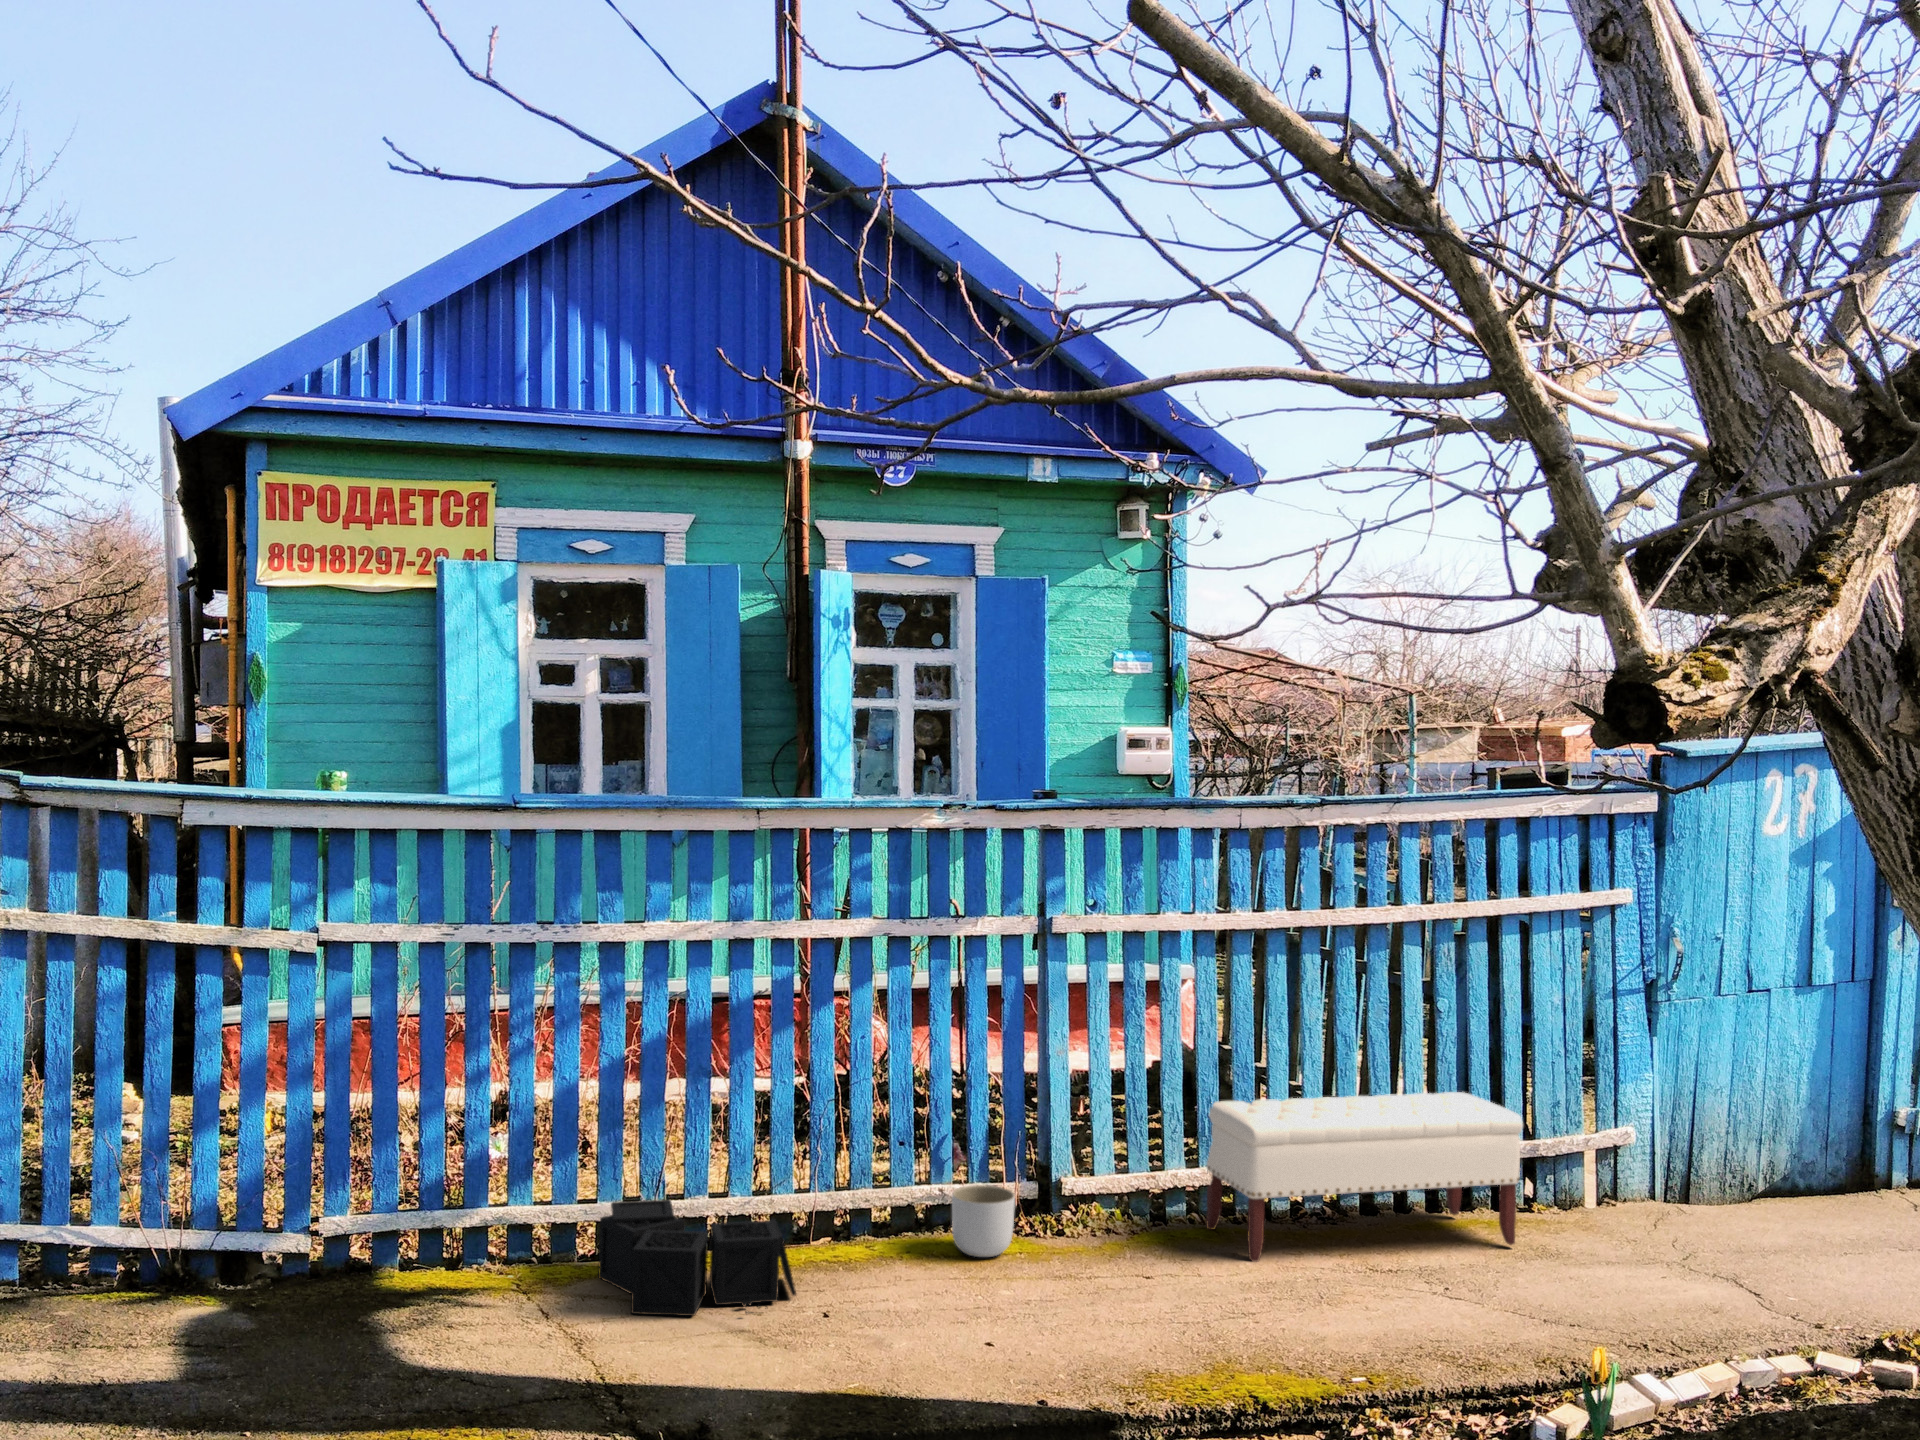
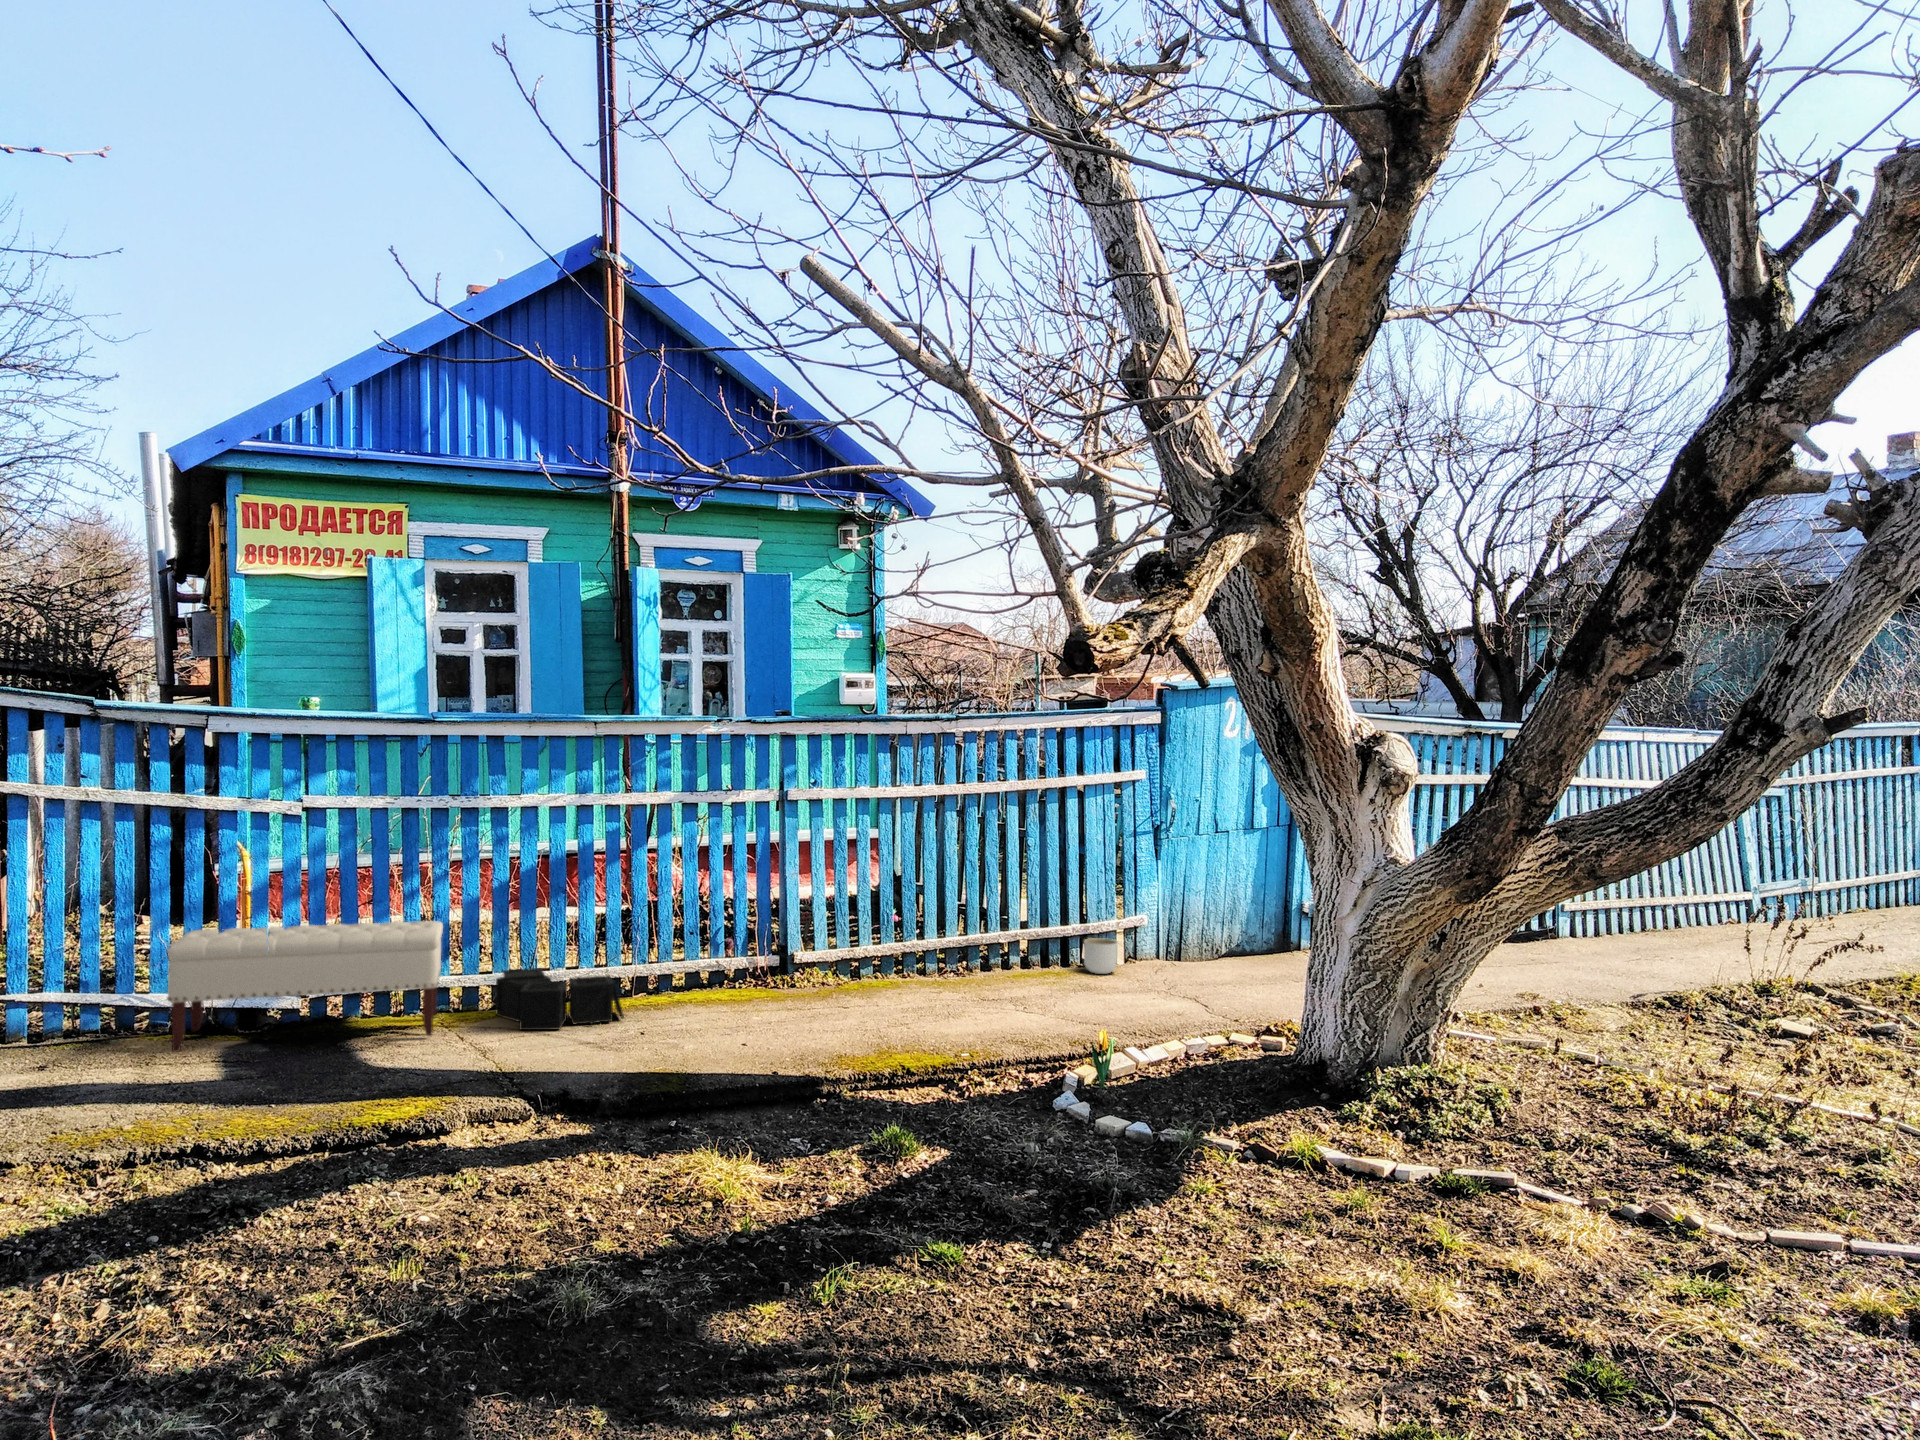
bench: present [1206,1092,1523,1262] -> present [167,921,443,1052]
planter: present [952,1185,1015,1257] -> present [1084,938,1118,974]

